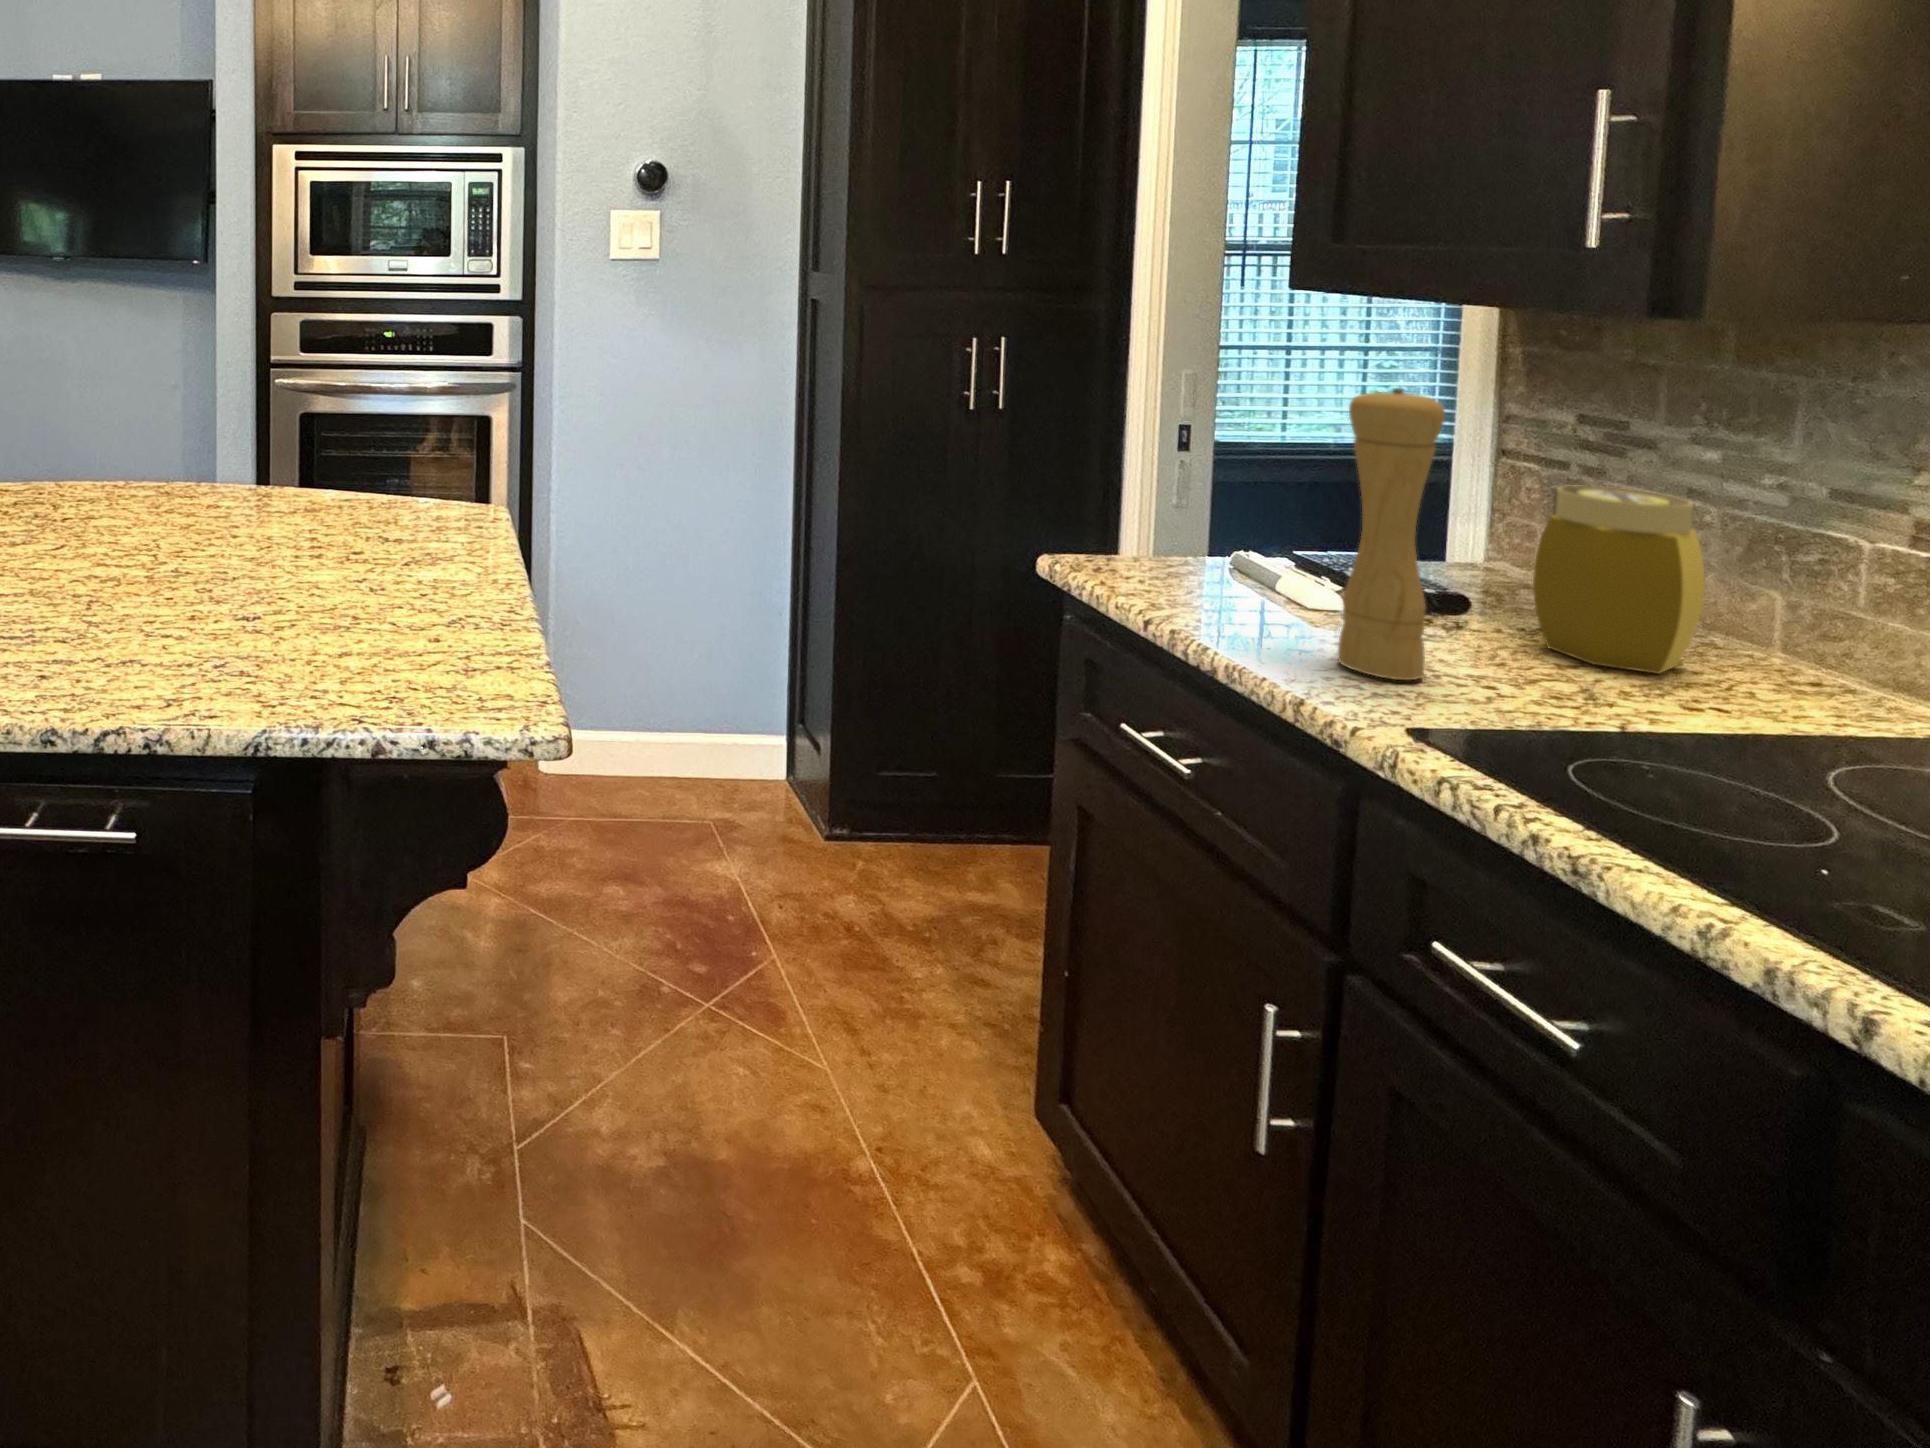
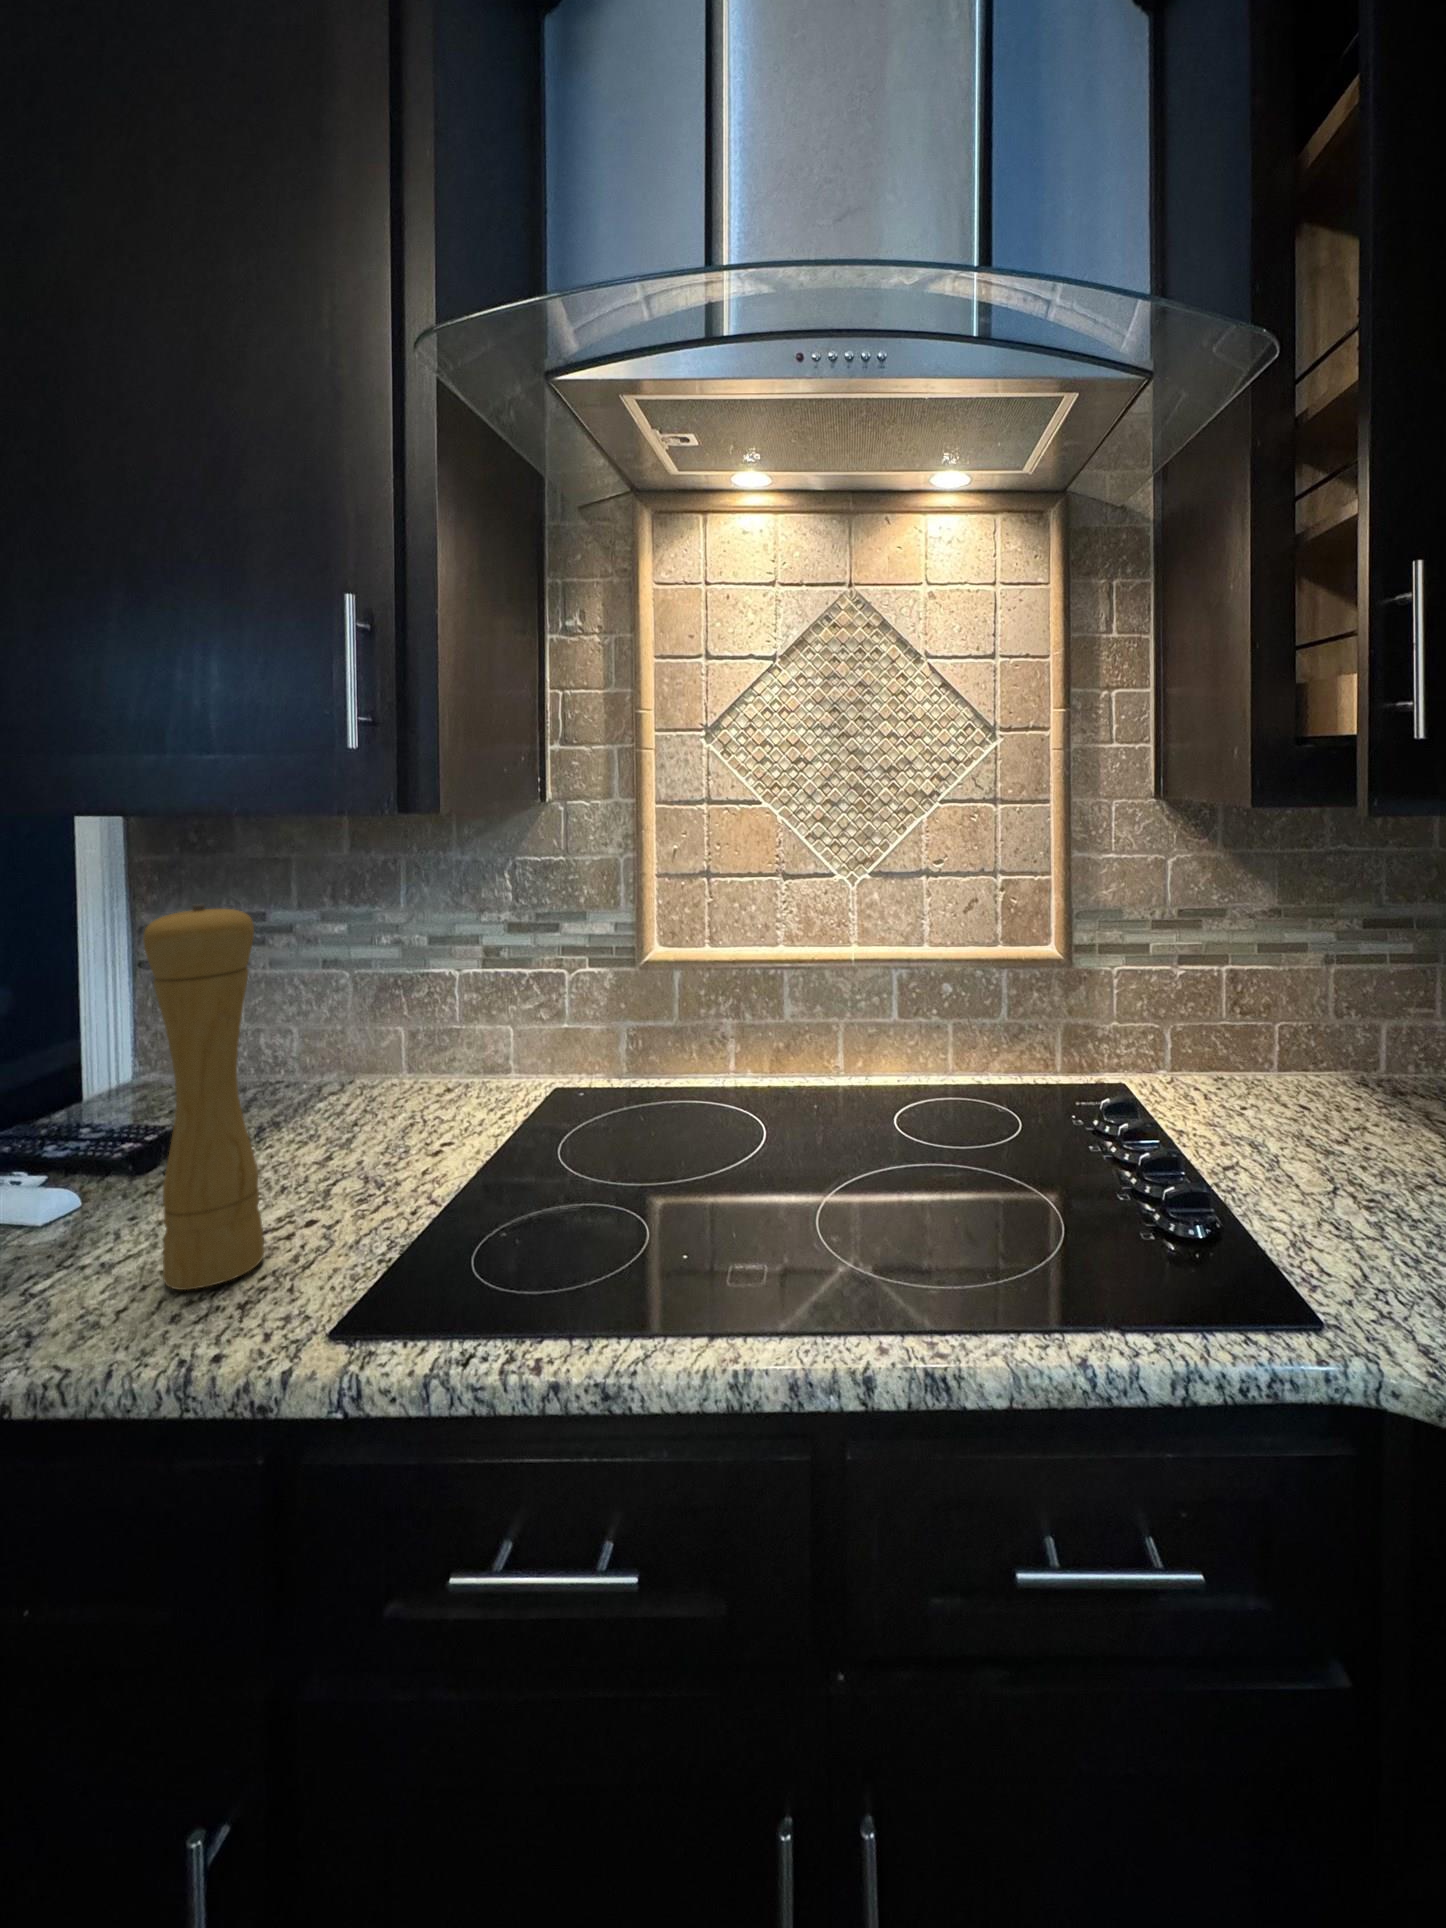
jar: present [1533,486,1705,674] -> none [278,968,398,1154]

